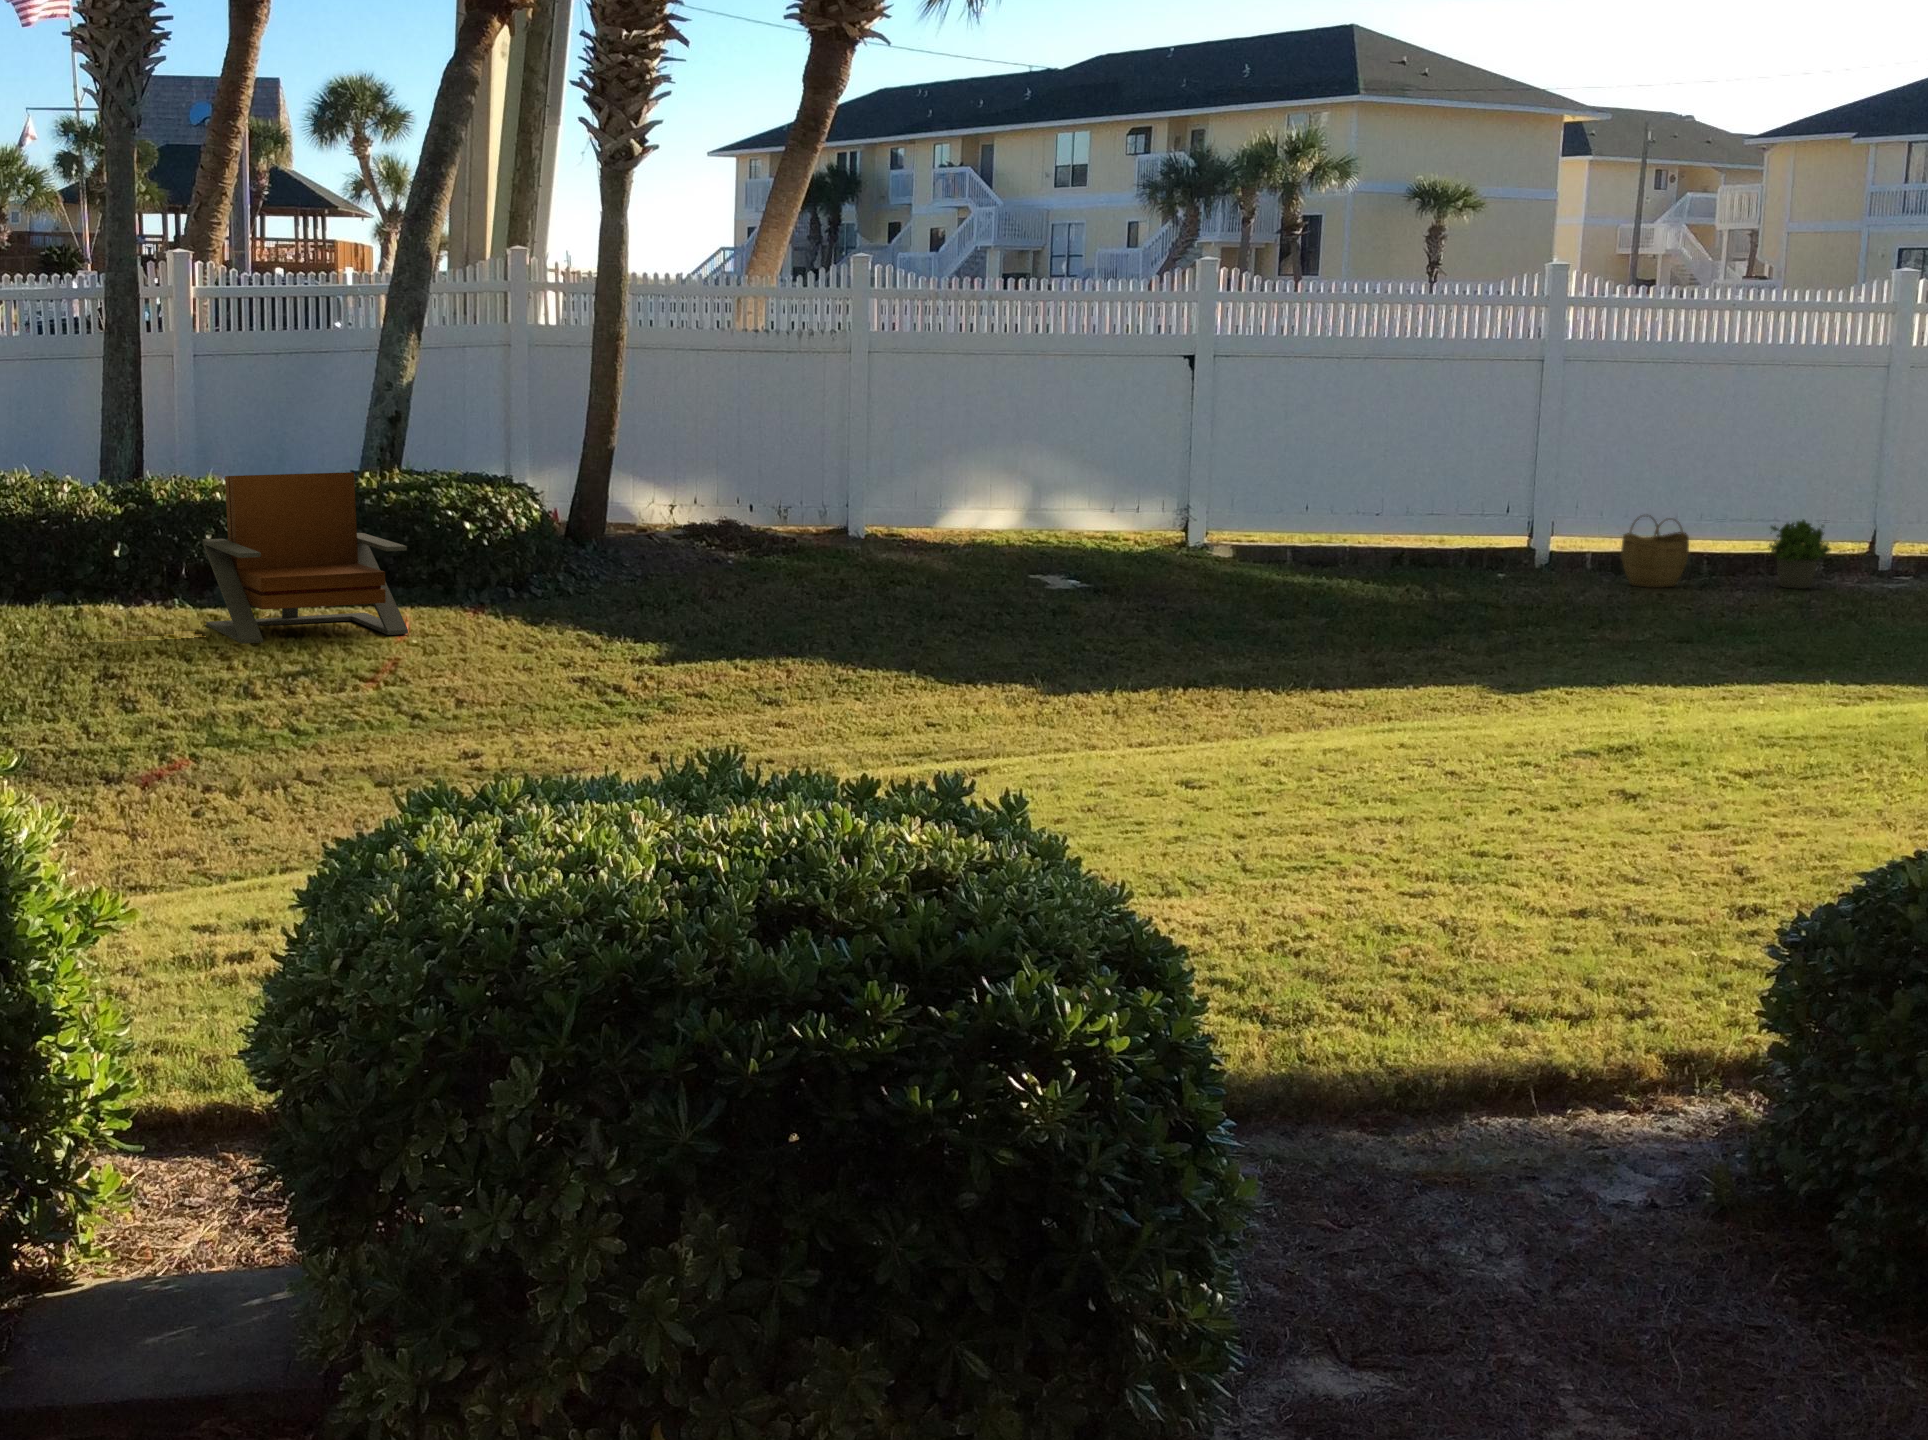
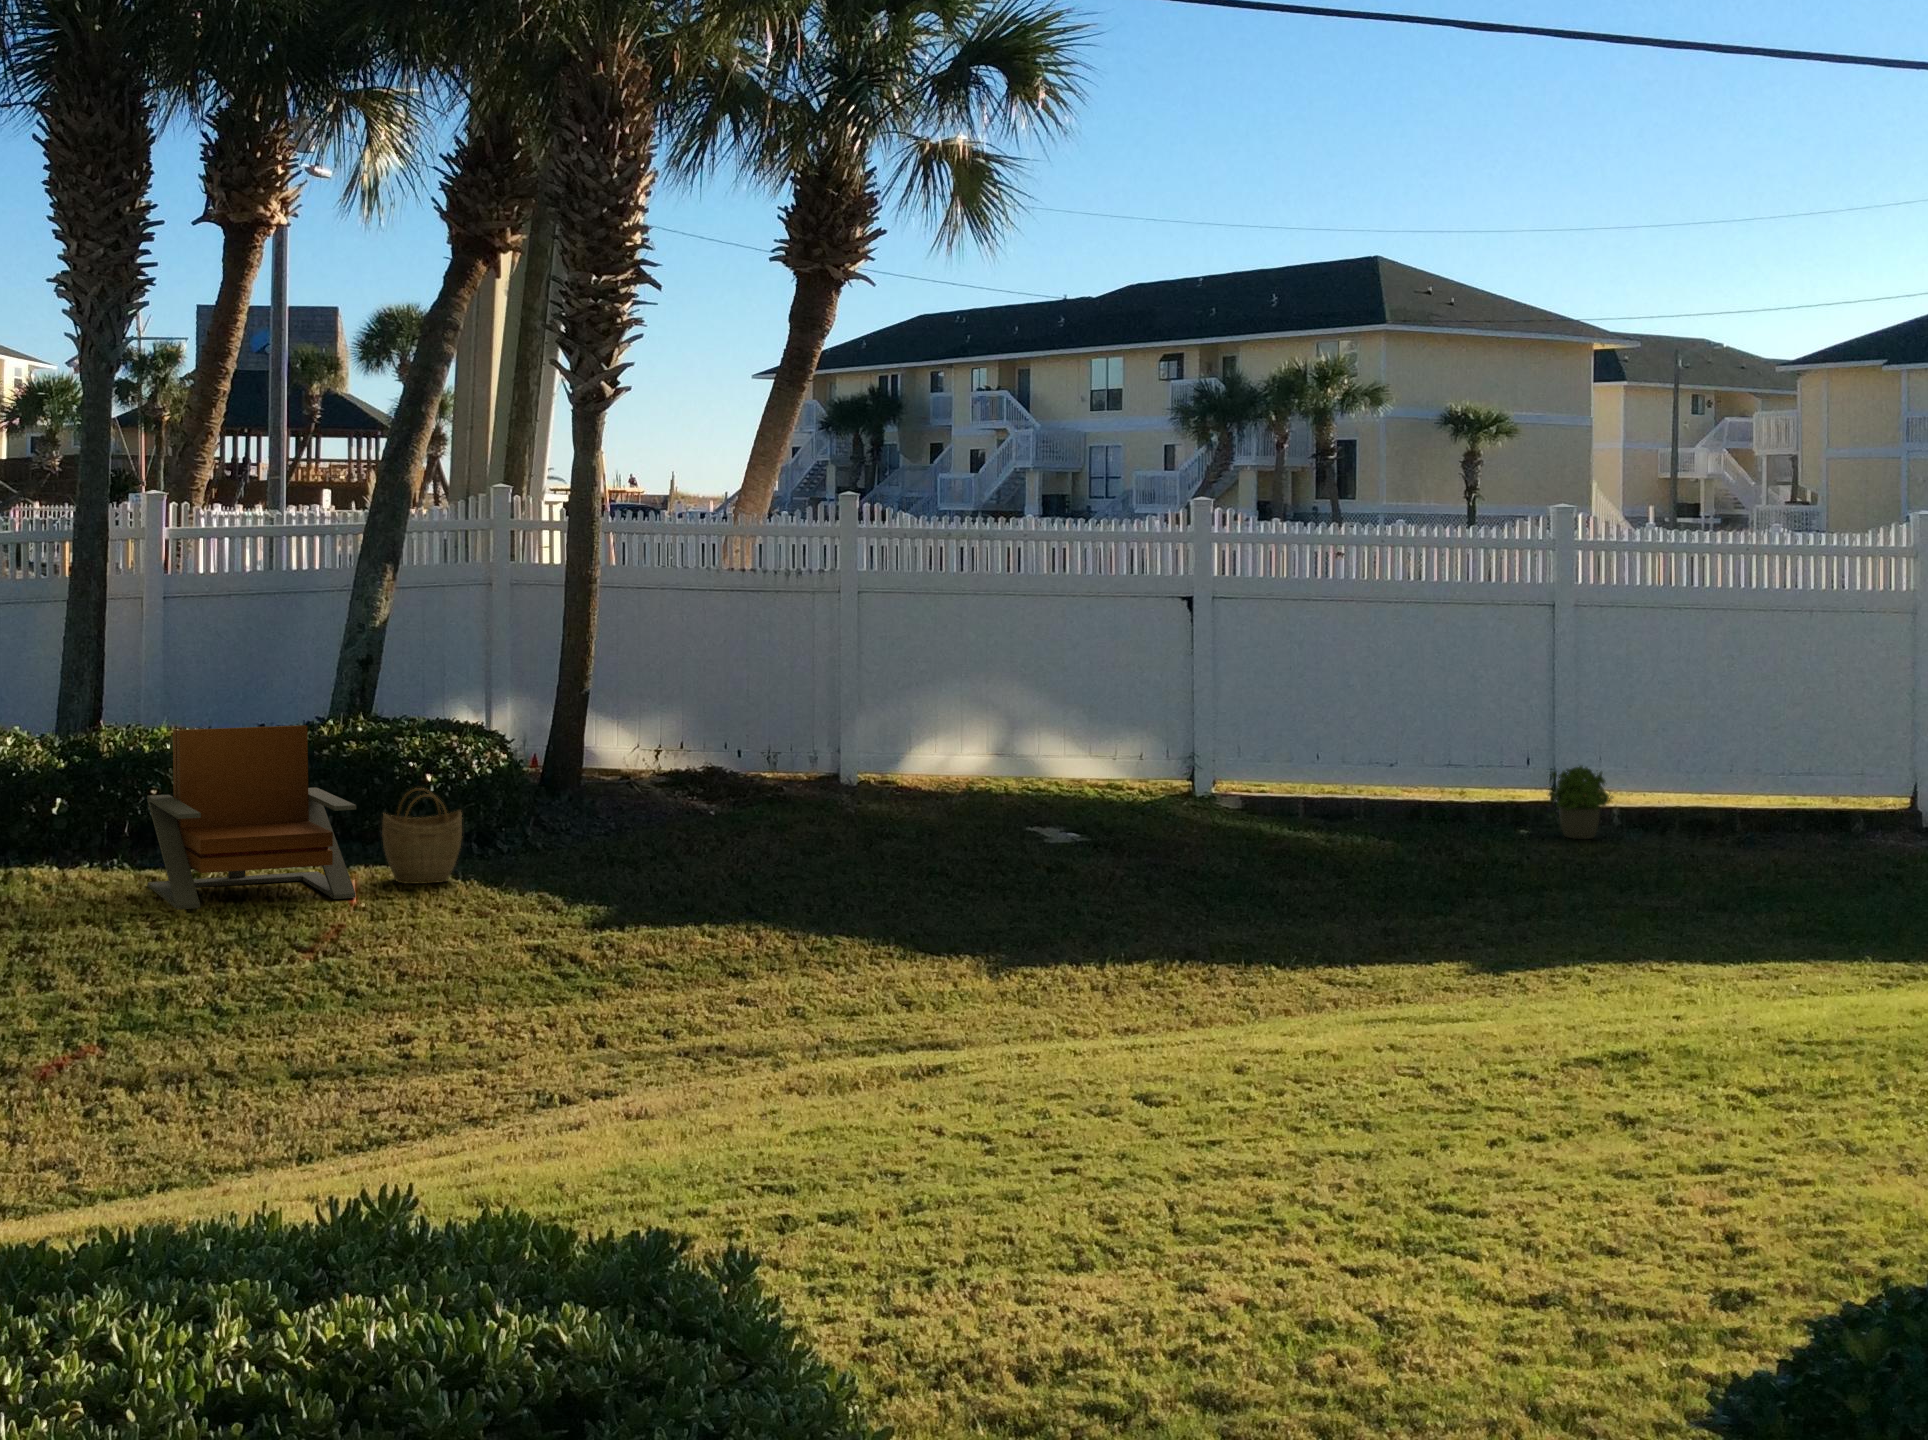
woven basket: present [1621,515,1689,588] -> present [382,788,462,884]
potted plant: present [1769,520,1831,589] -> present [1549,766,1613,839]

